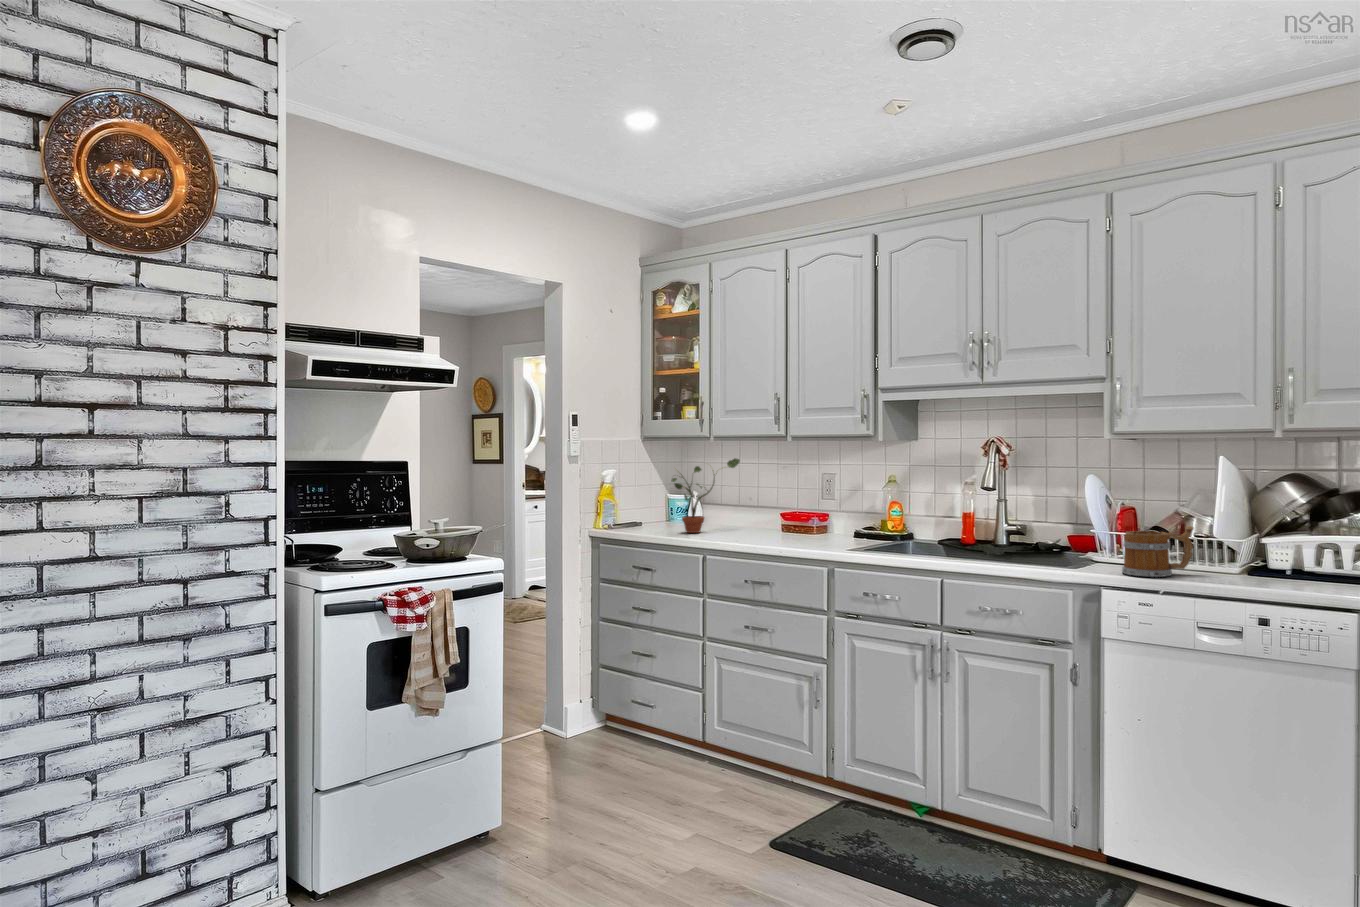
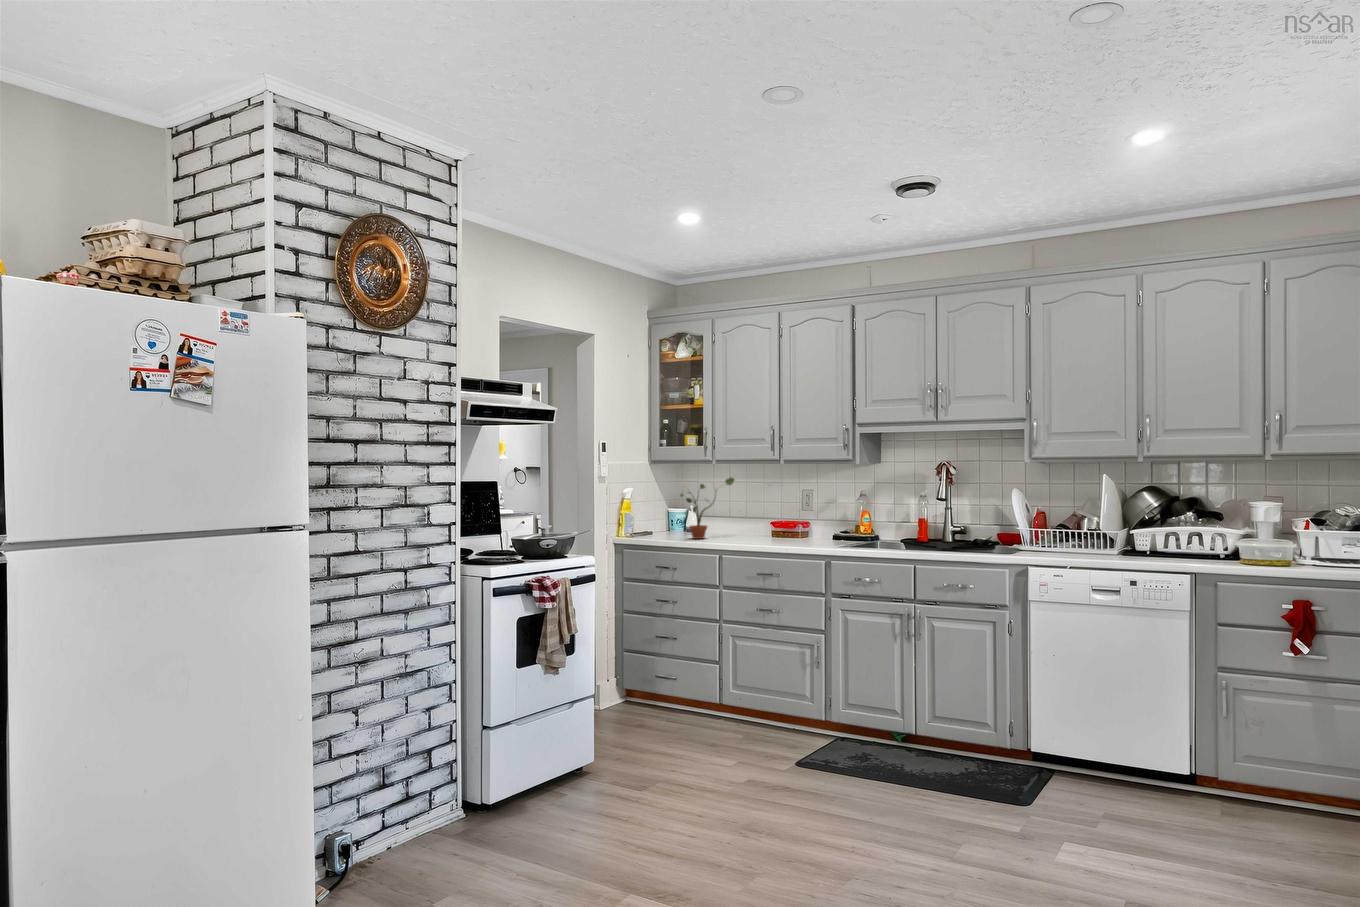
mug: present [1122,526,1193,577] -> none [1041,523,1089,558]

